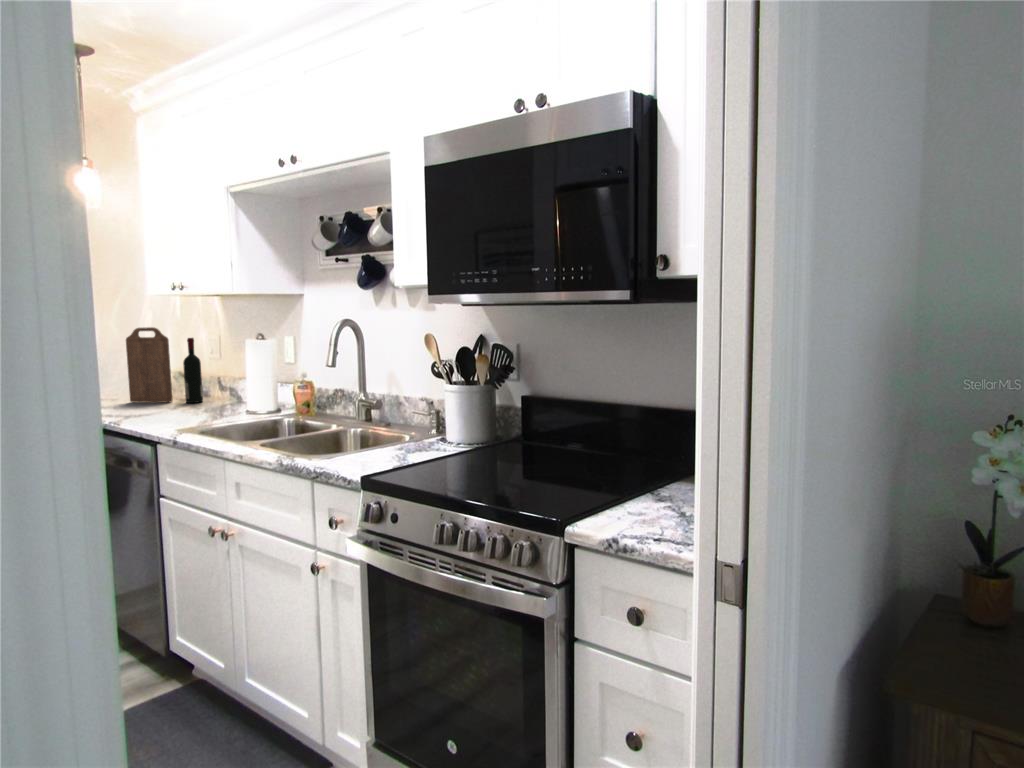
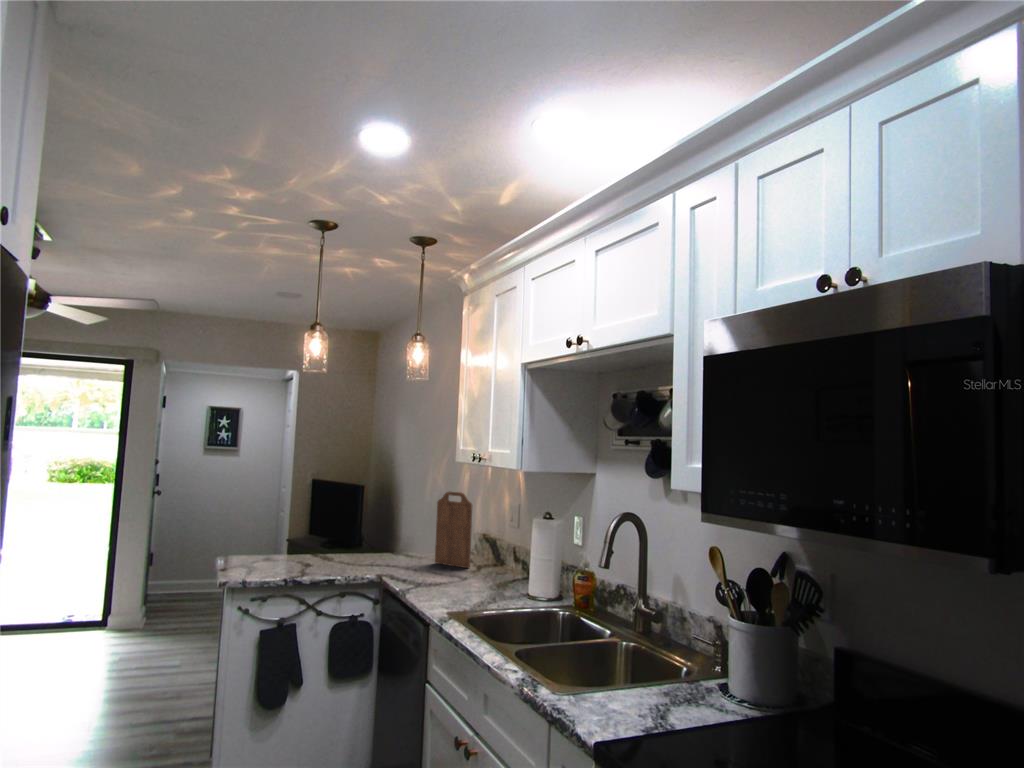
wine bottle: present [183,338,203,403] -> none [481,506,498,573]

